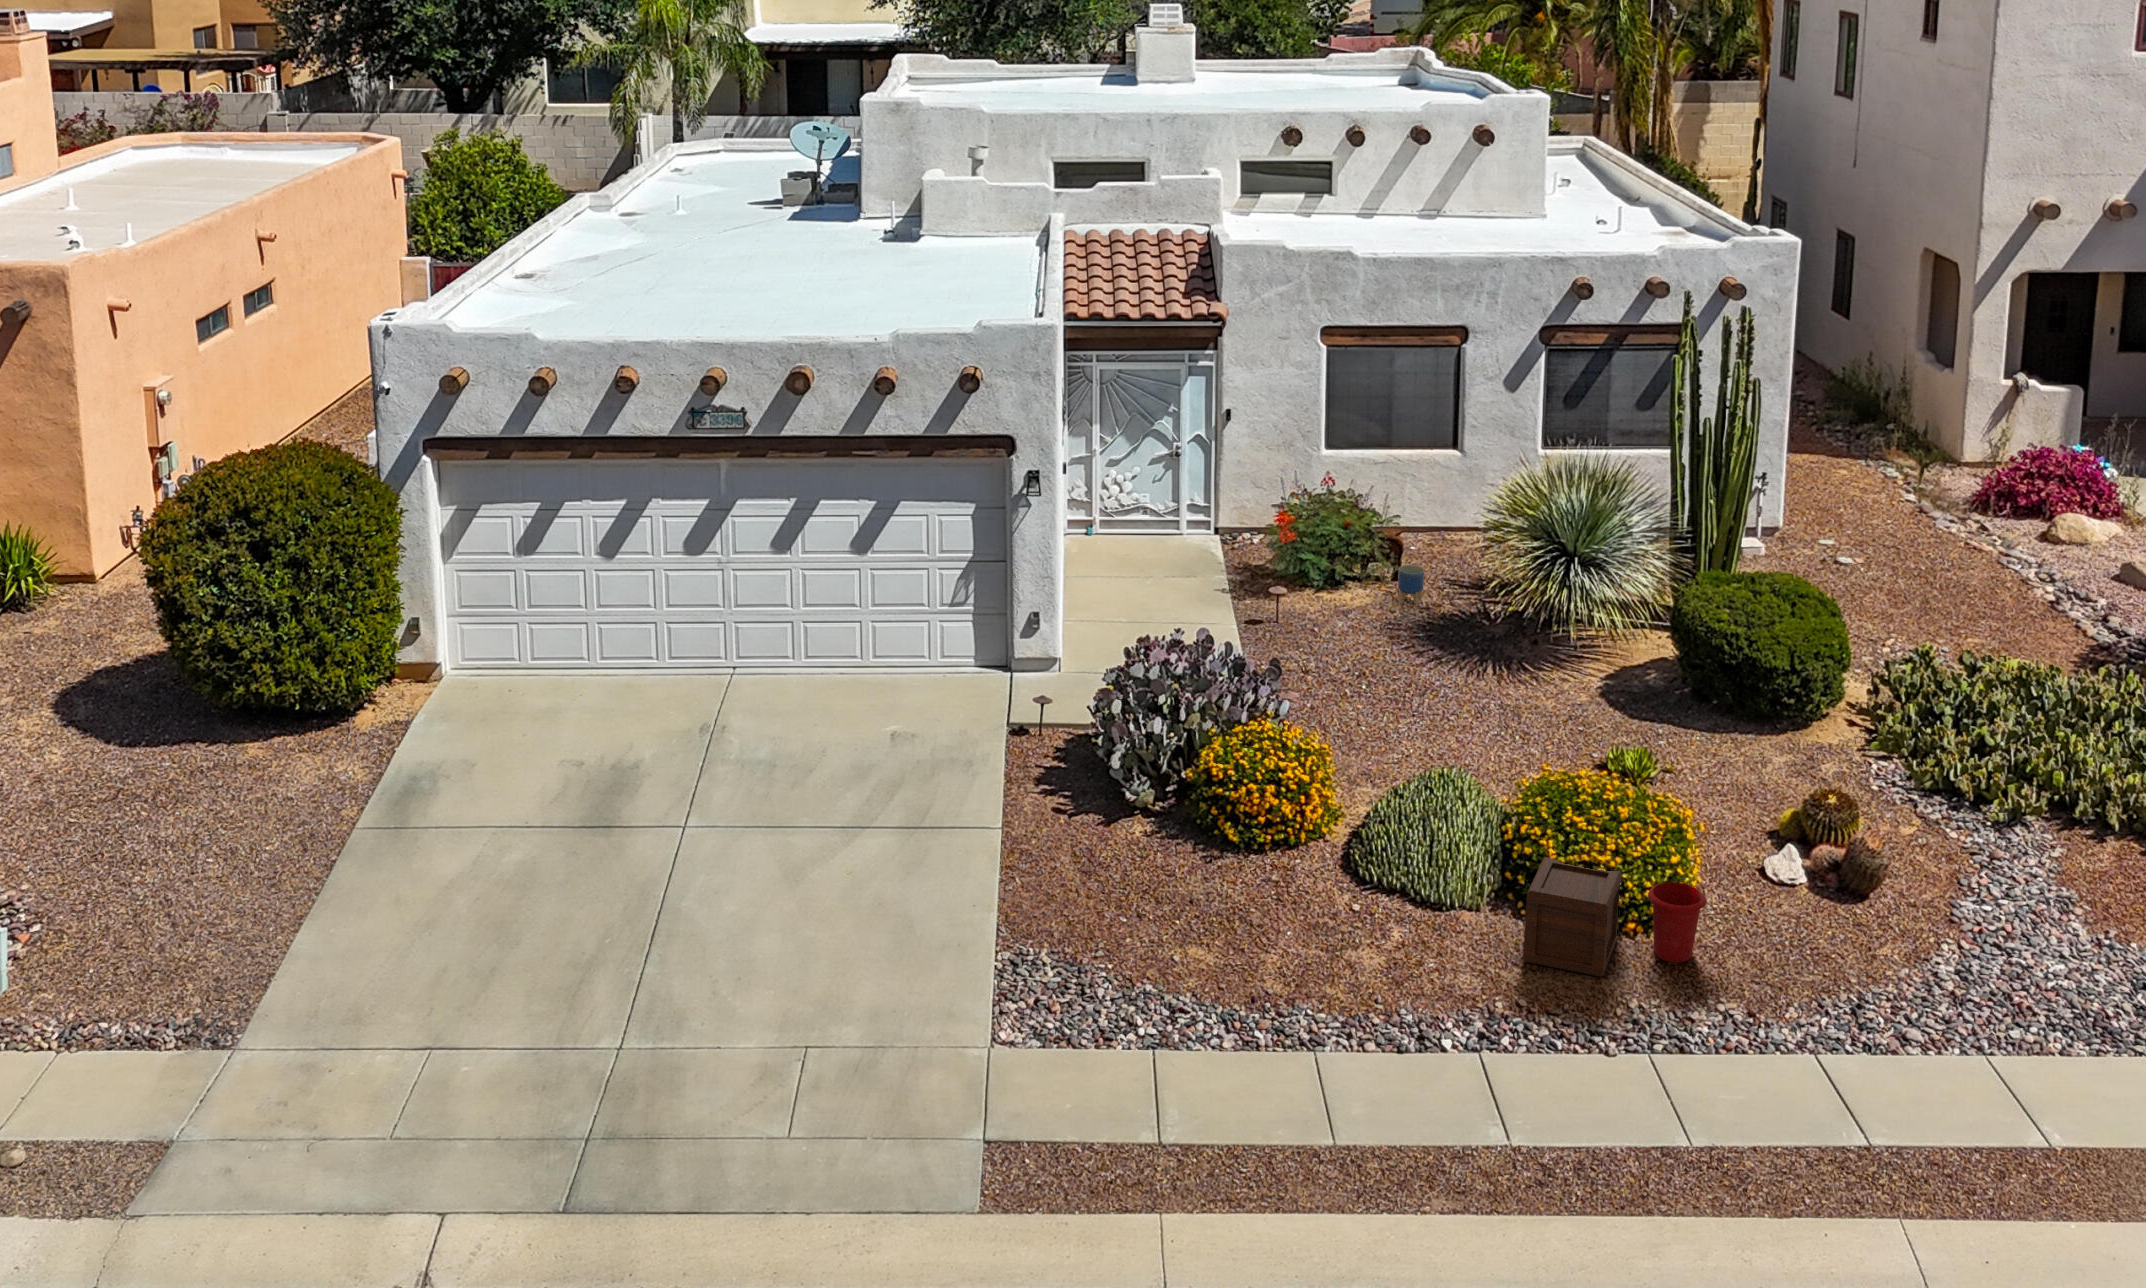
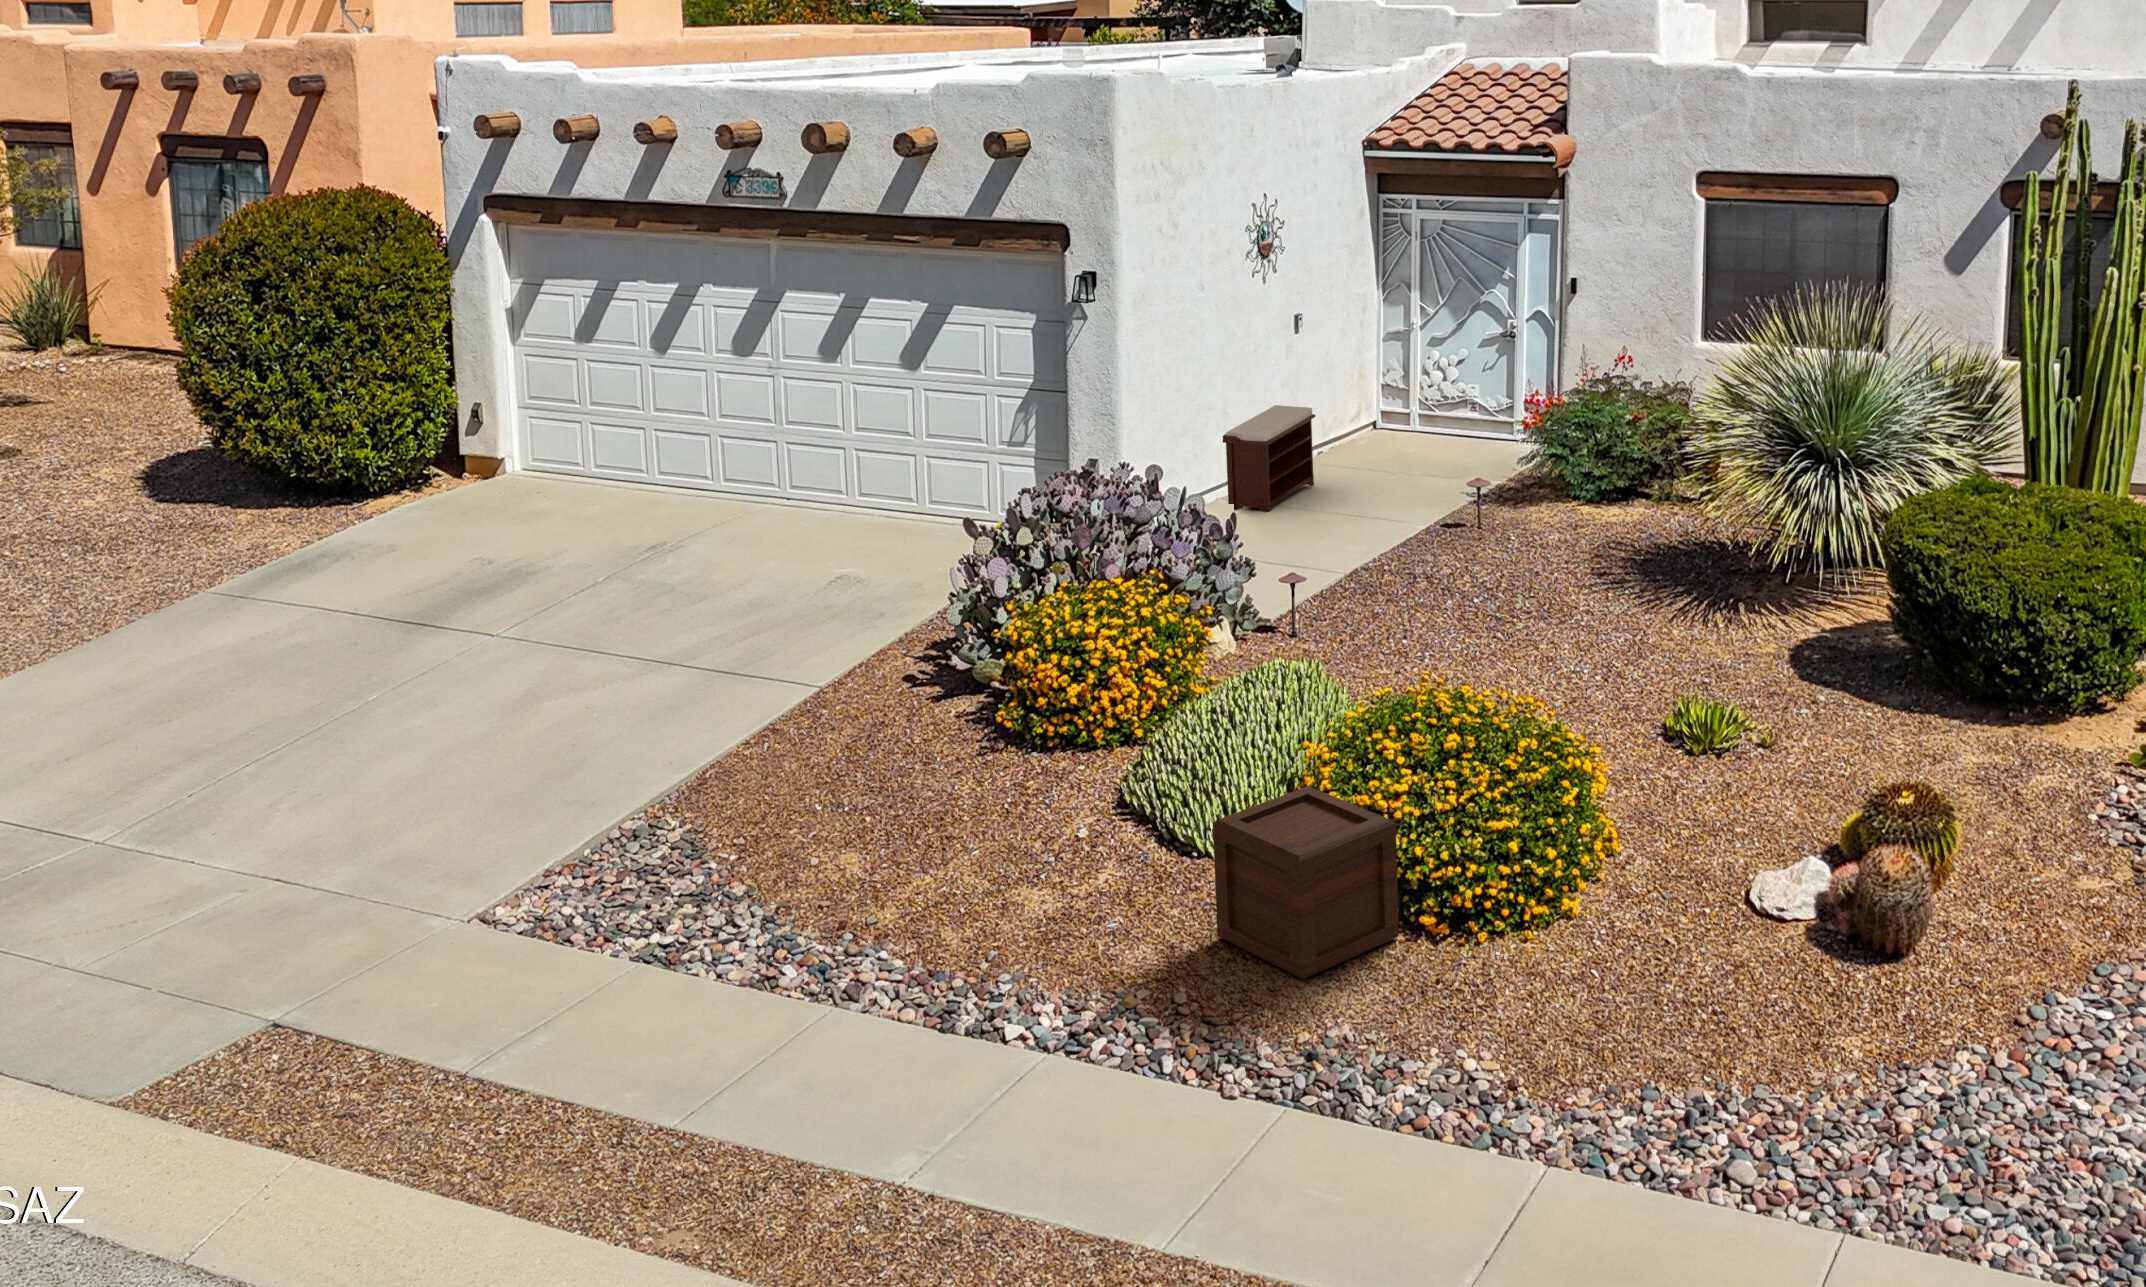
bench: none [1073,540,1113,631] -> present [1223,405,1315,512]
planter: present [1398,565,1424,606] -> none [1655,469,1692,527]
waste bin: present [1648,882,1707,962] -> none [1410,853,1507,987]

